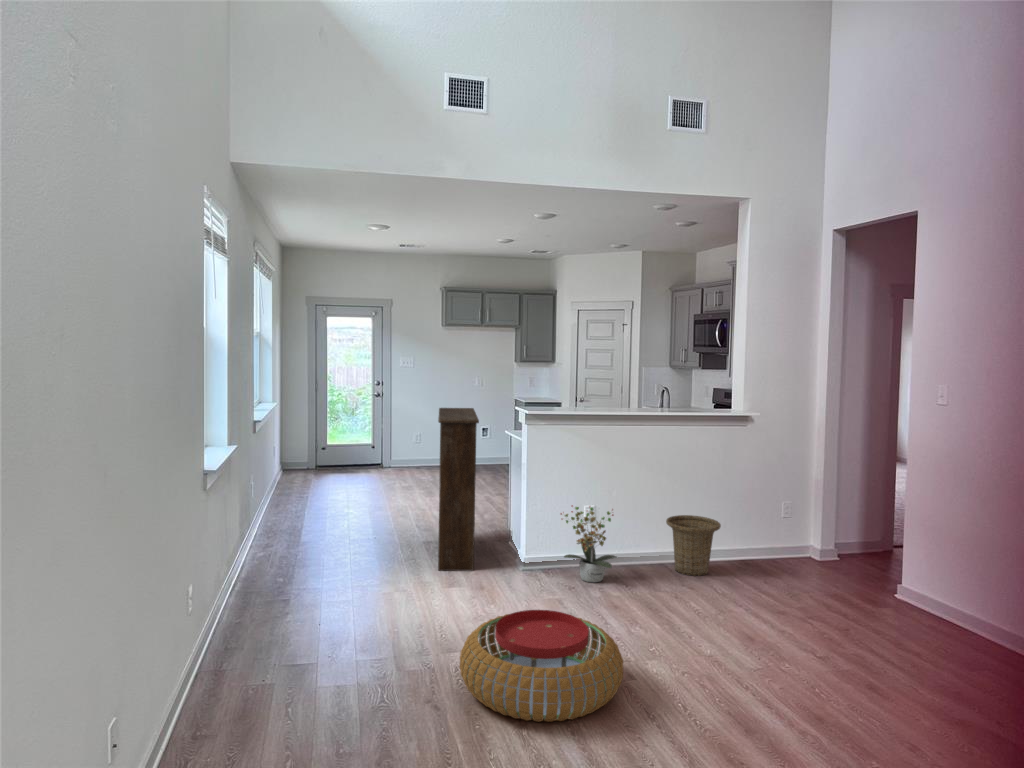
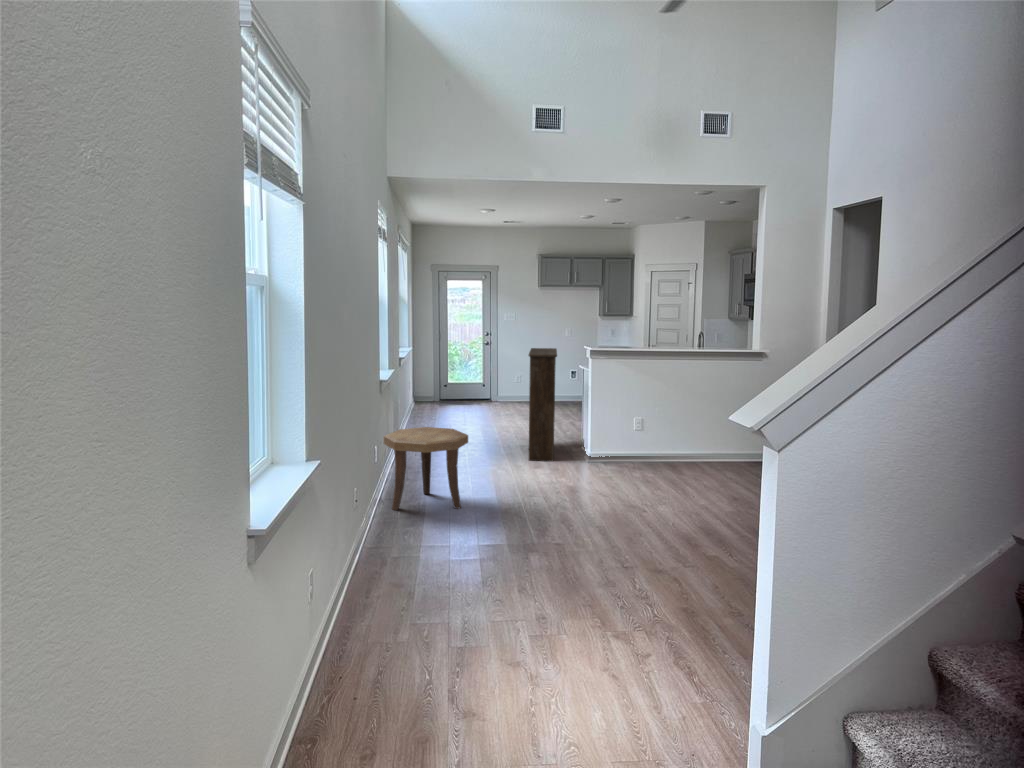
potted plant: present [561,505,617,582] -> none [614,416,657,470]
basket: present [666,515,721,576] -> none [695,427,736,469]
side table: none [198,548,347,706] -> present [384,427,468,510]
pouf: present [460,610,623,722] -> none [536,469,637,524]

